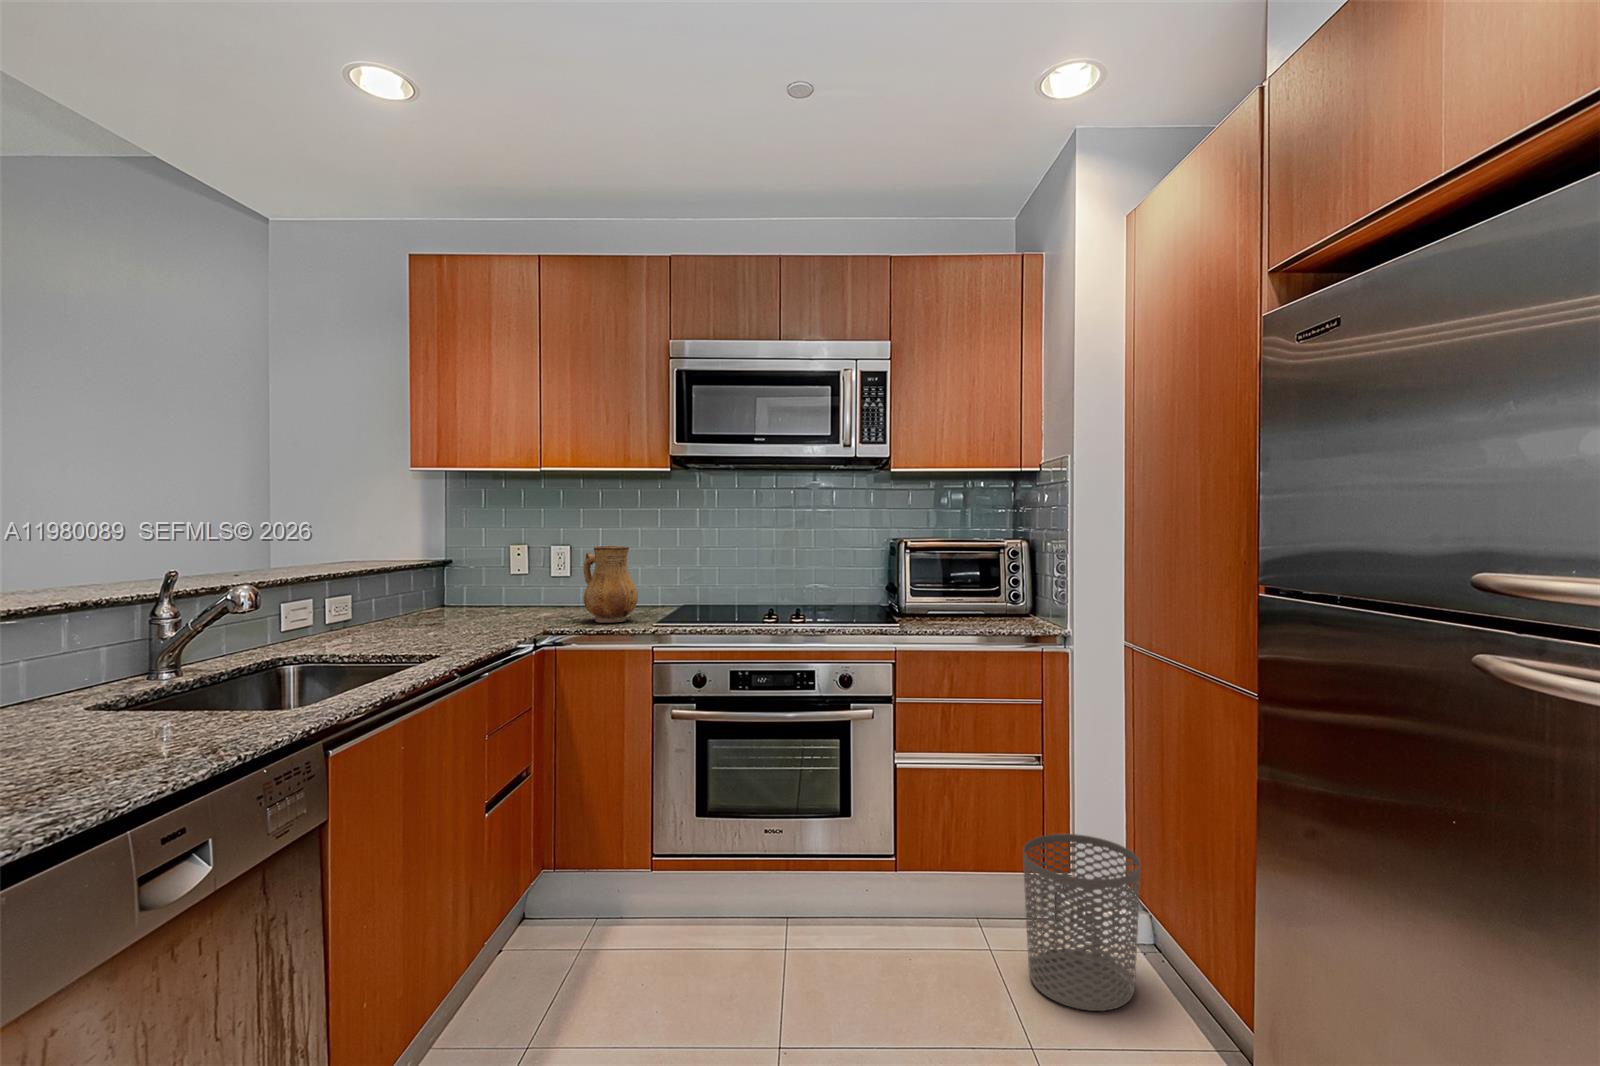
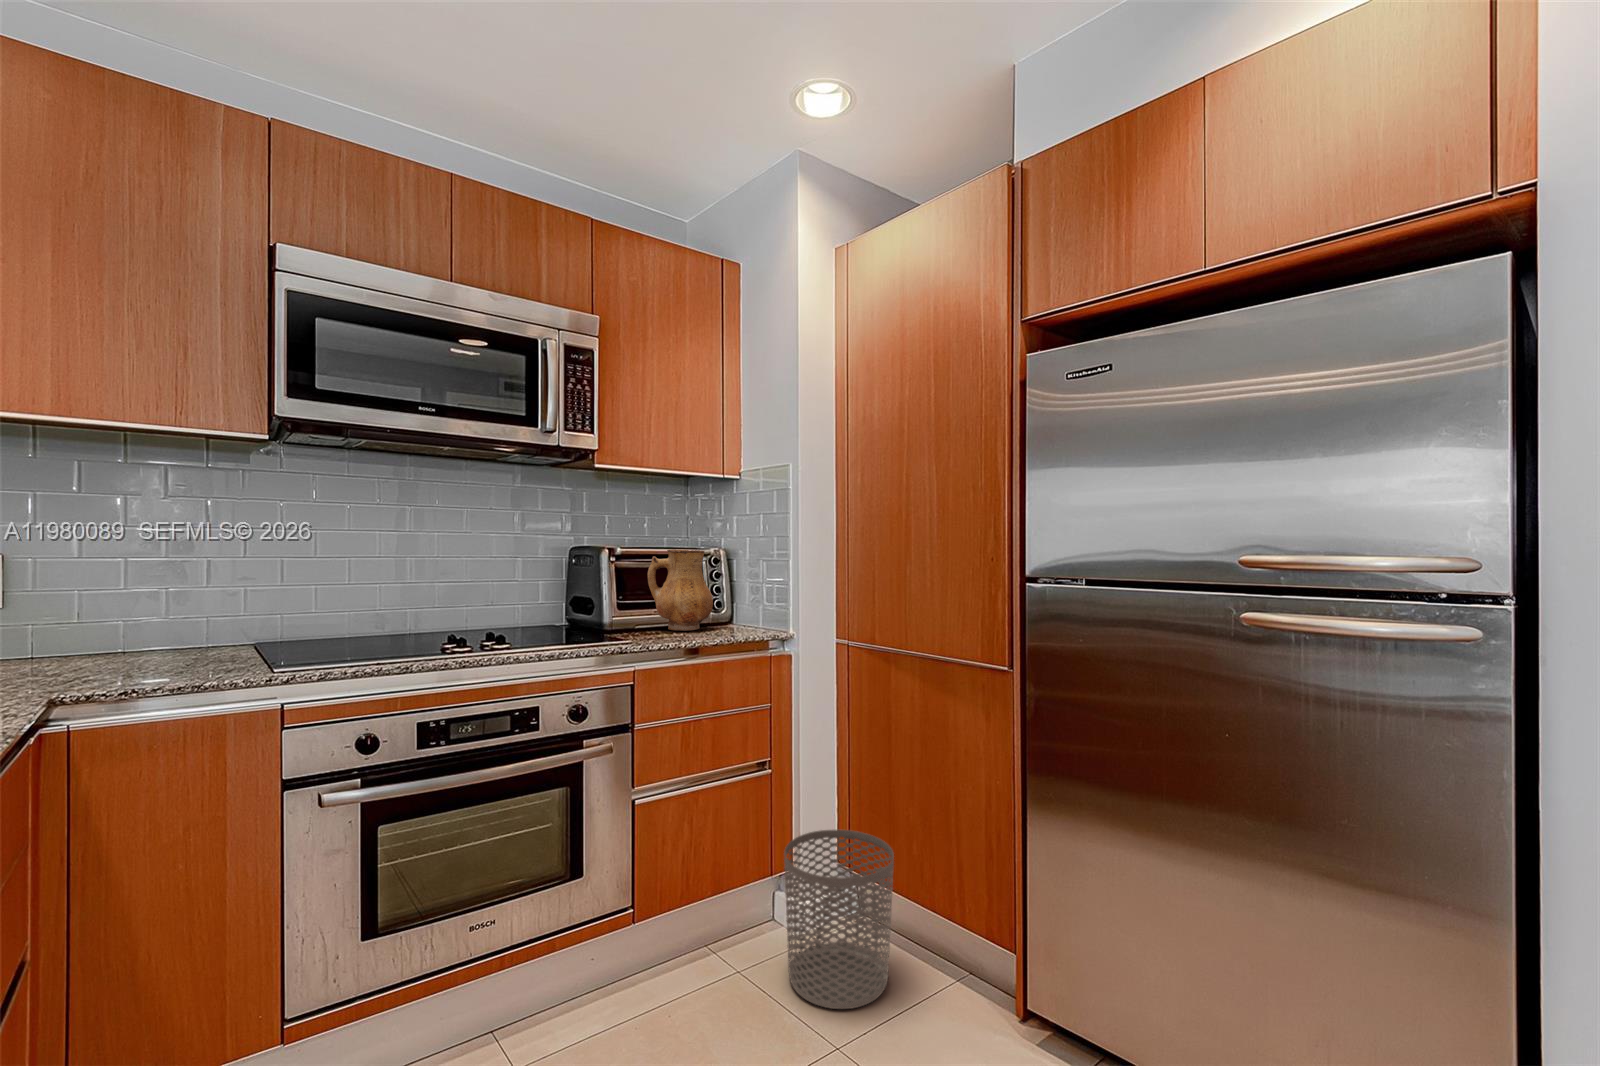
ceramic pitcher: present [583,546,638,623] -> present [647,549,713,631]

